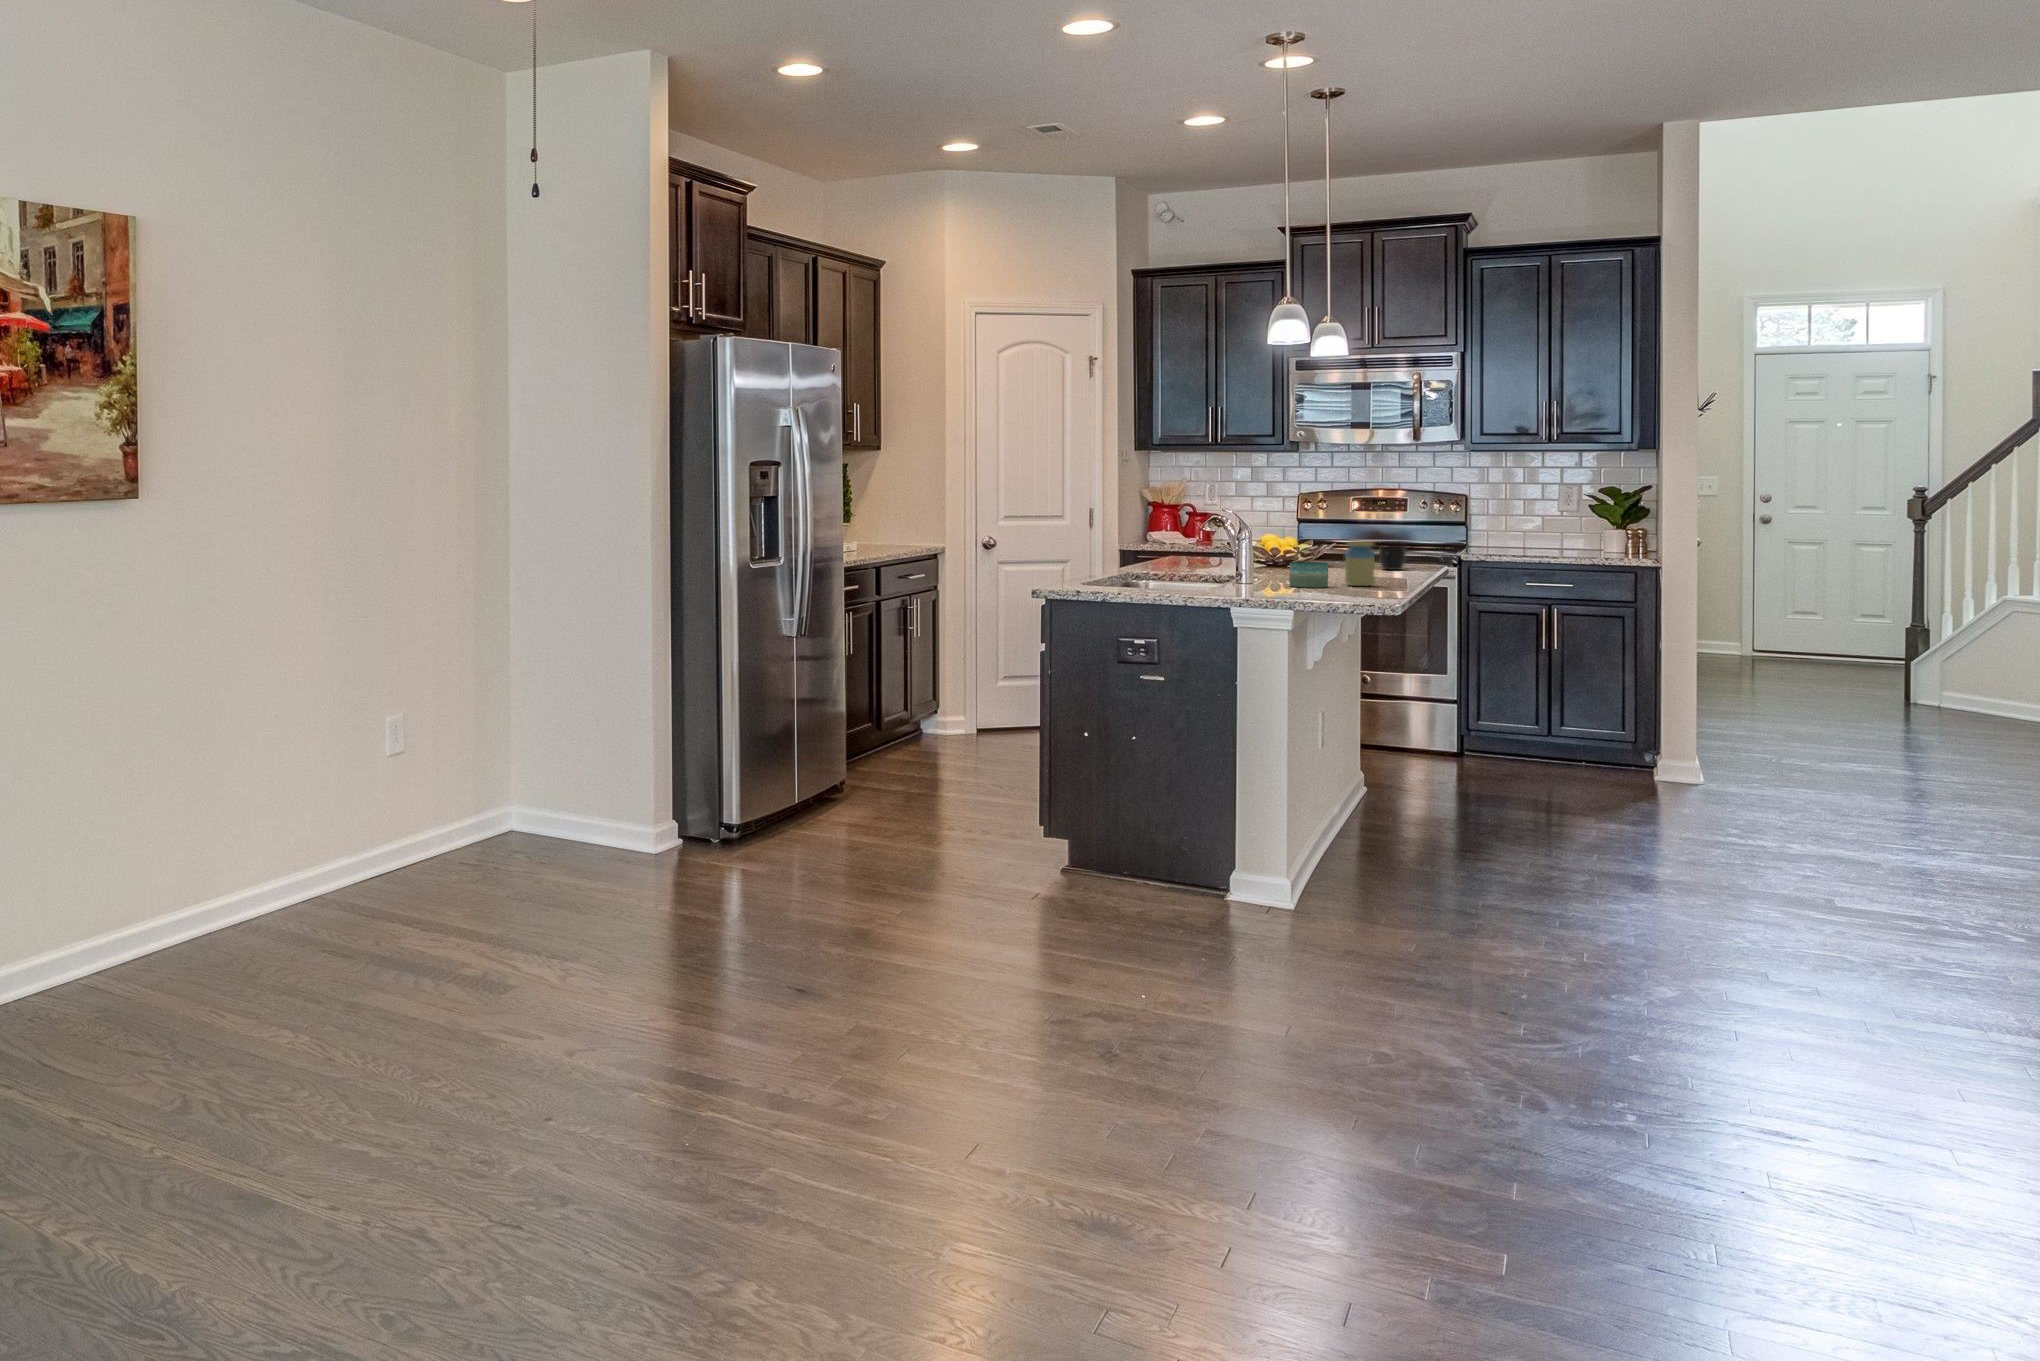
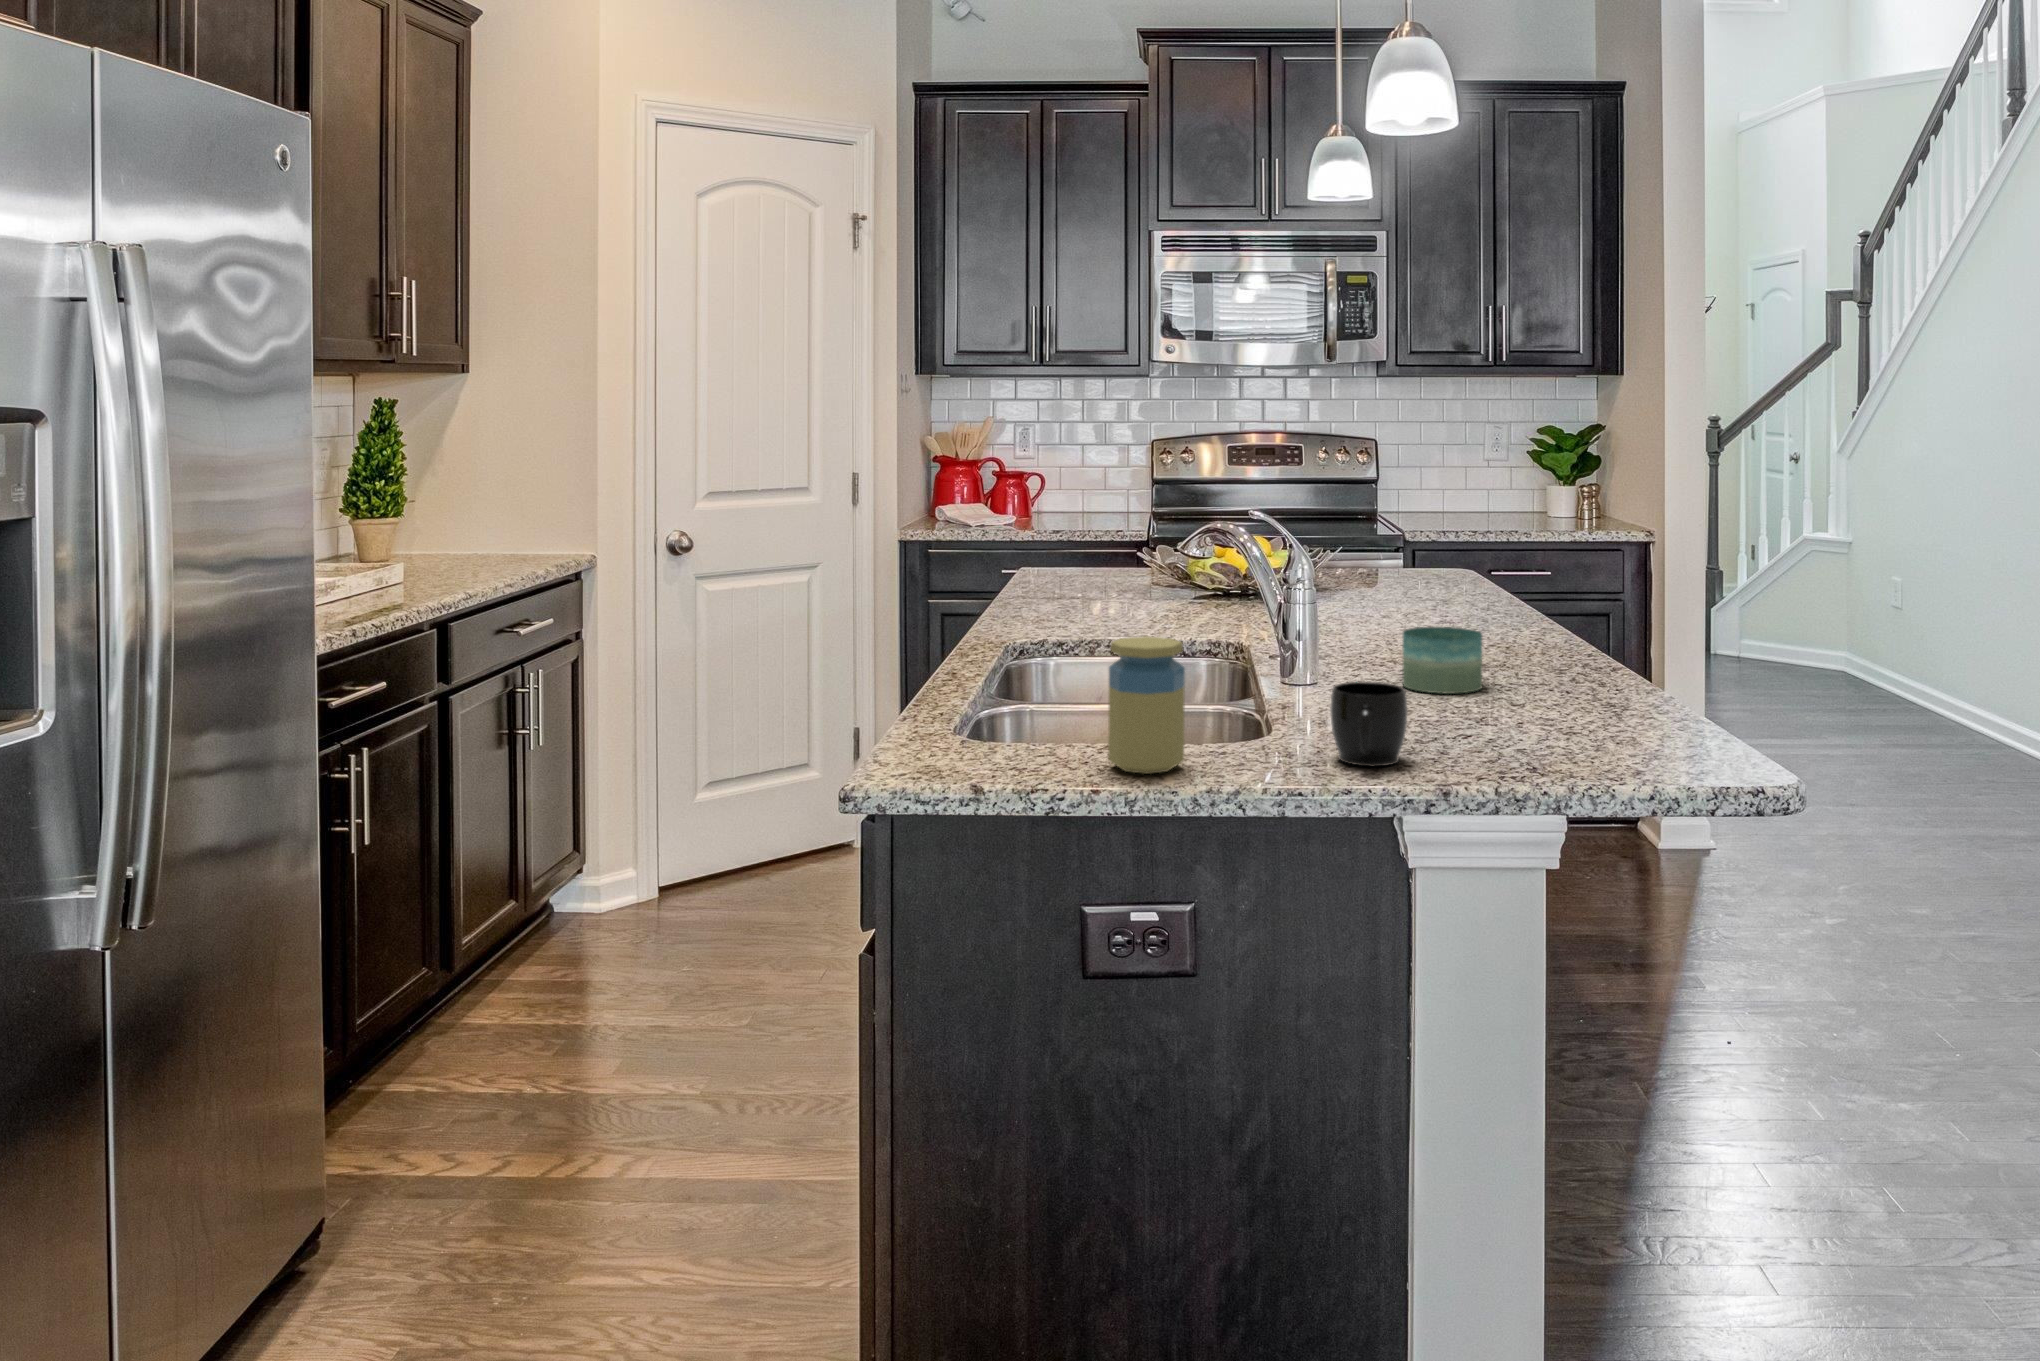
jar: present [1345,541,1375,586] -> present [1108,636,1185,774]
mug: present [1379,547,1406,570] -> present [1330,682,1407,766]

